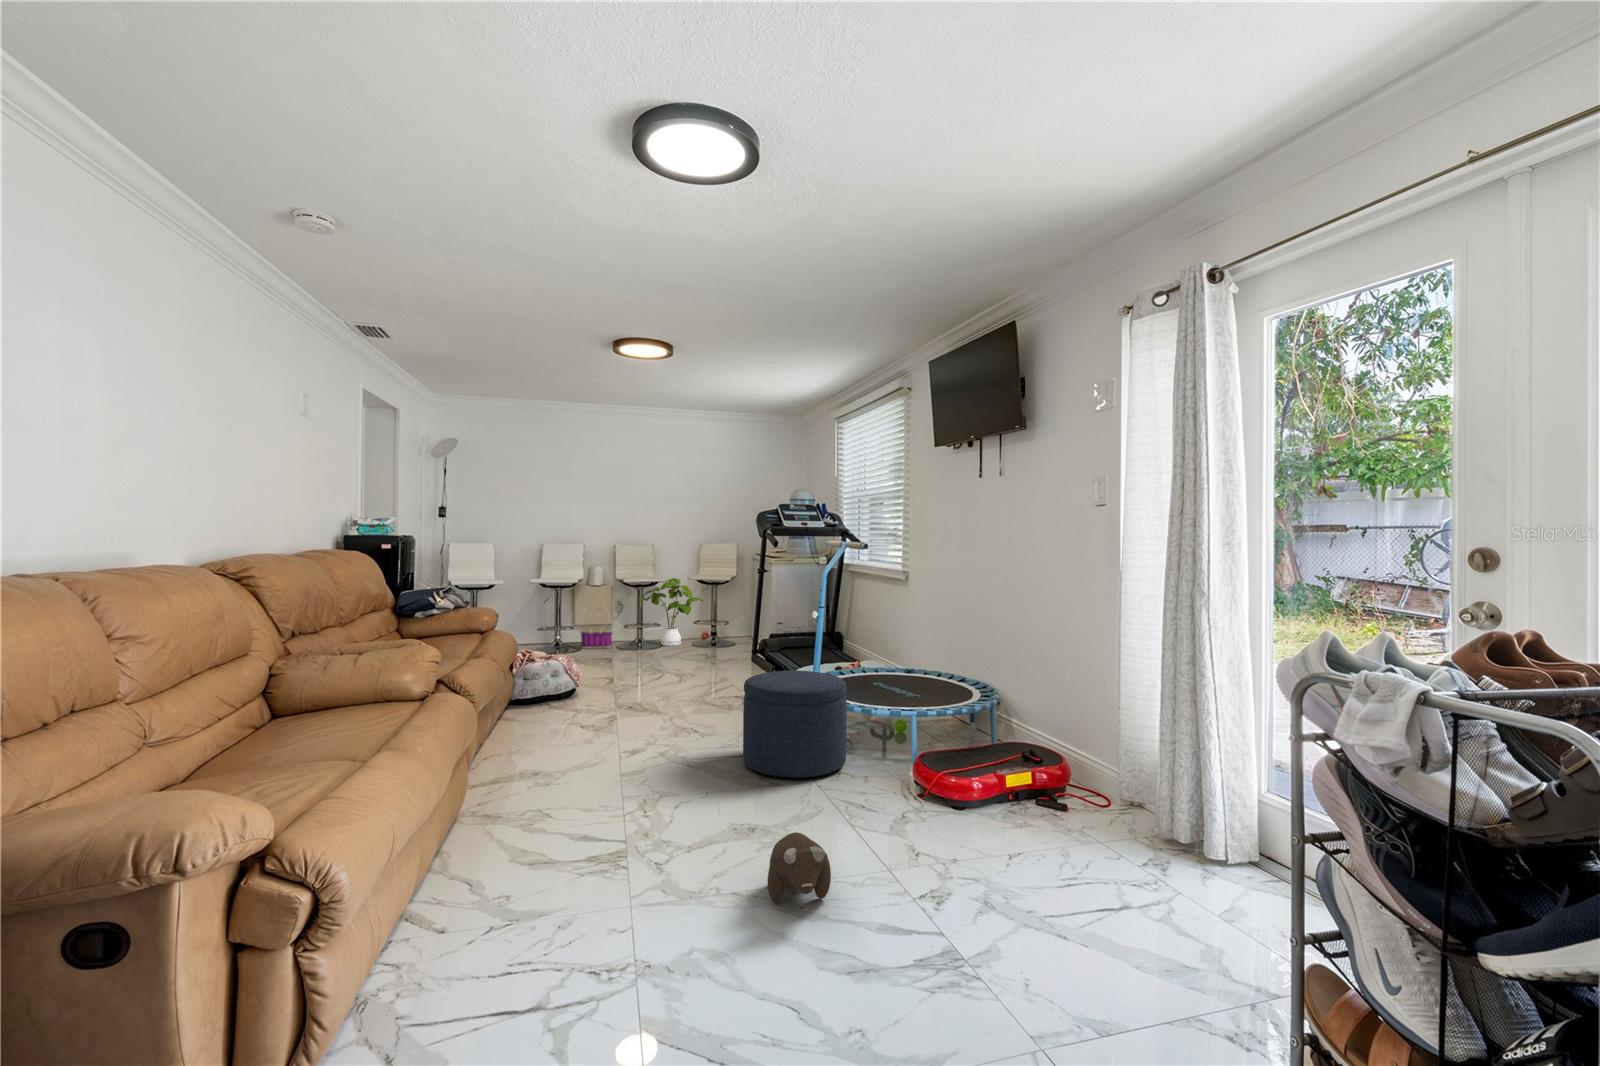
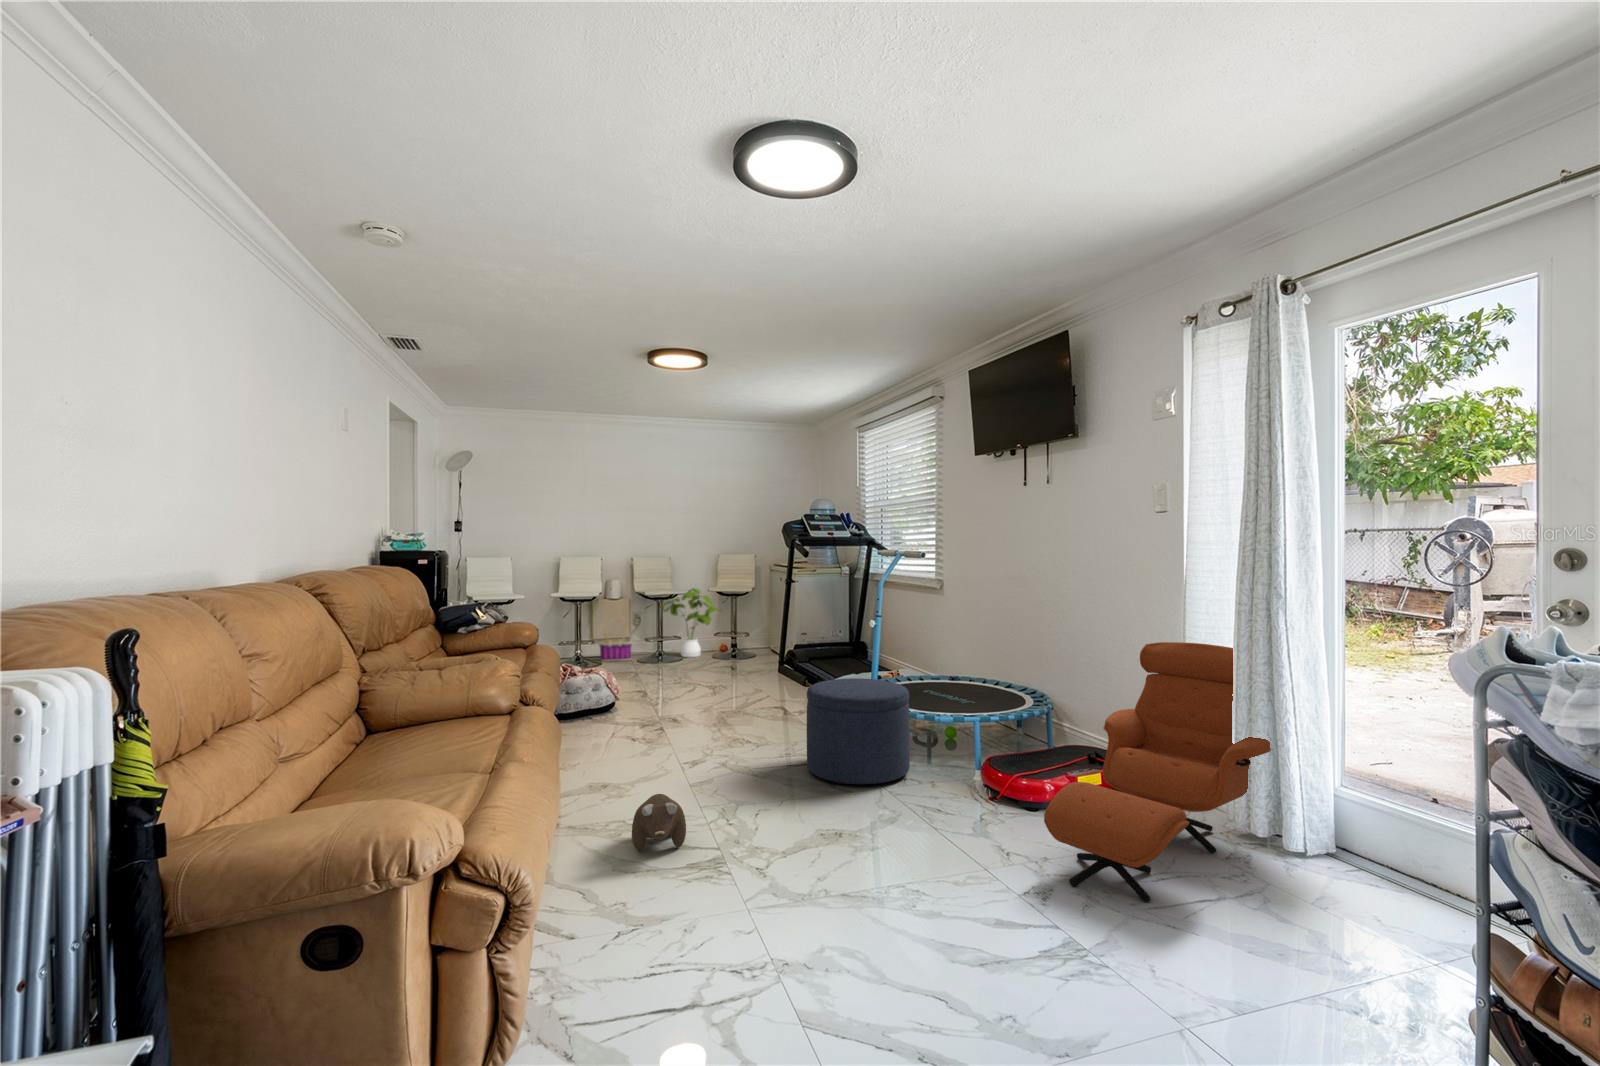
armchair: none [949,640,1192,909] -> present [1044,642,1271,902]
plush toy: present [768,832,831,903] -> present [632,794,686,851]

